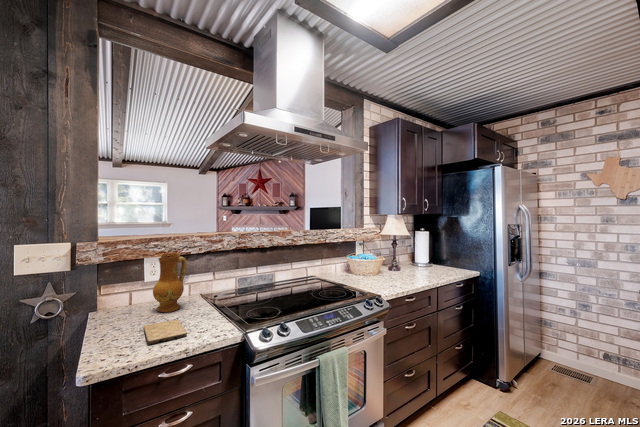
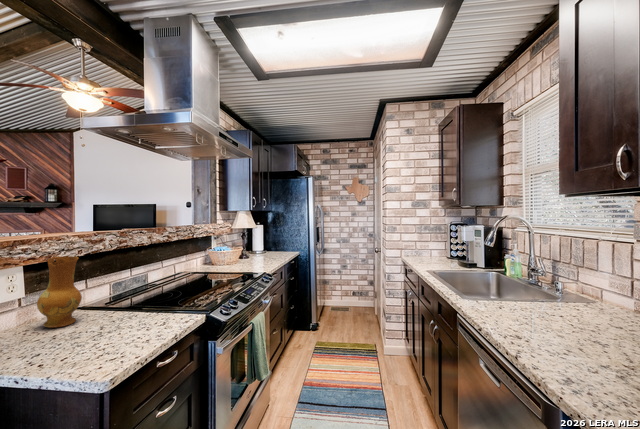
cutting board: present [144,320,187,345] -> none [73,324,144,342]

